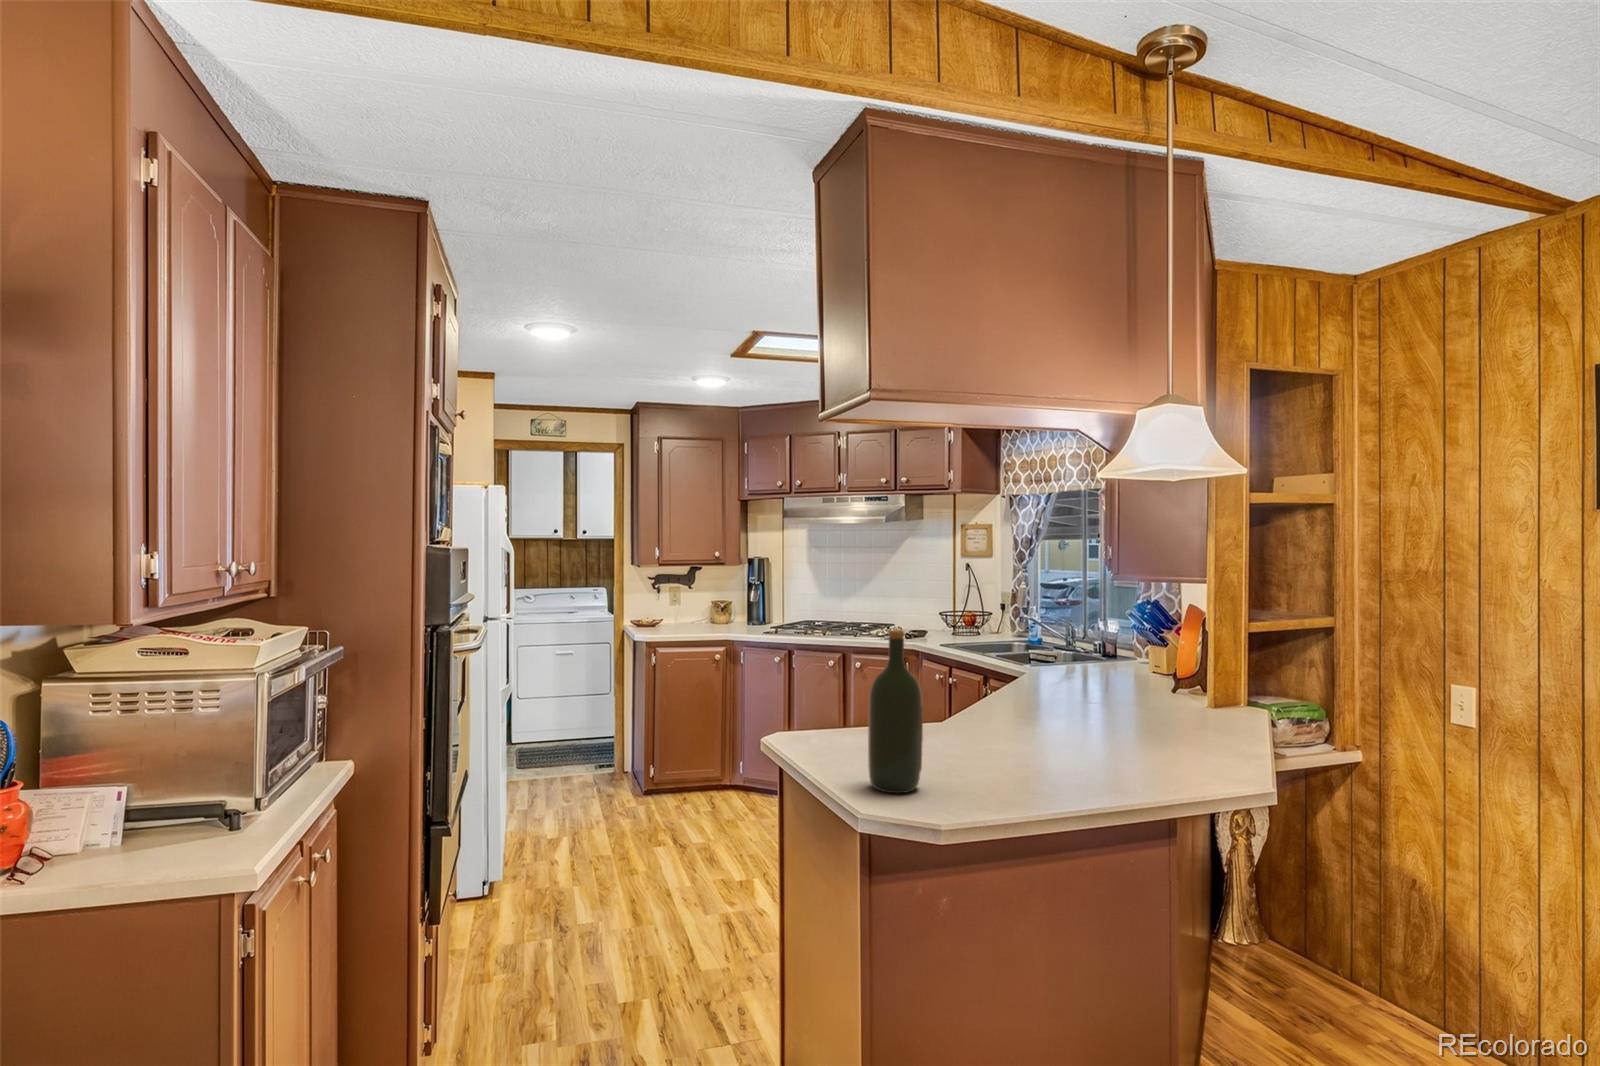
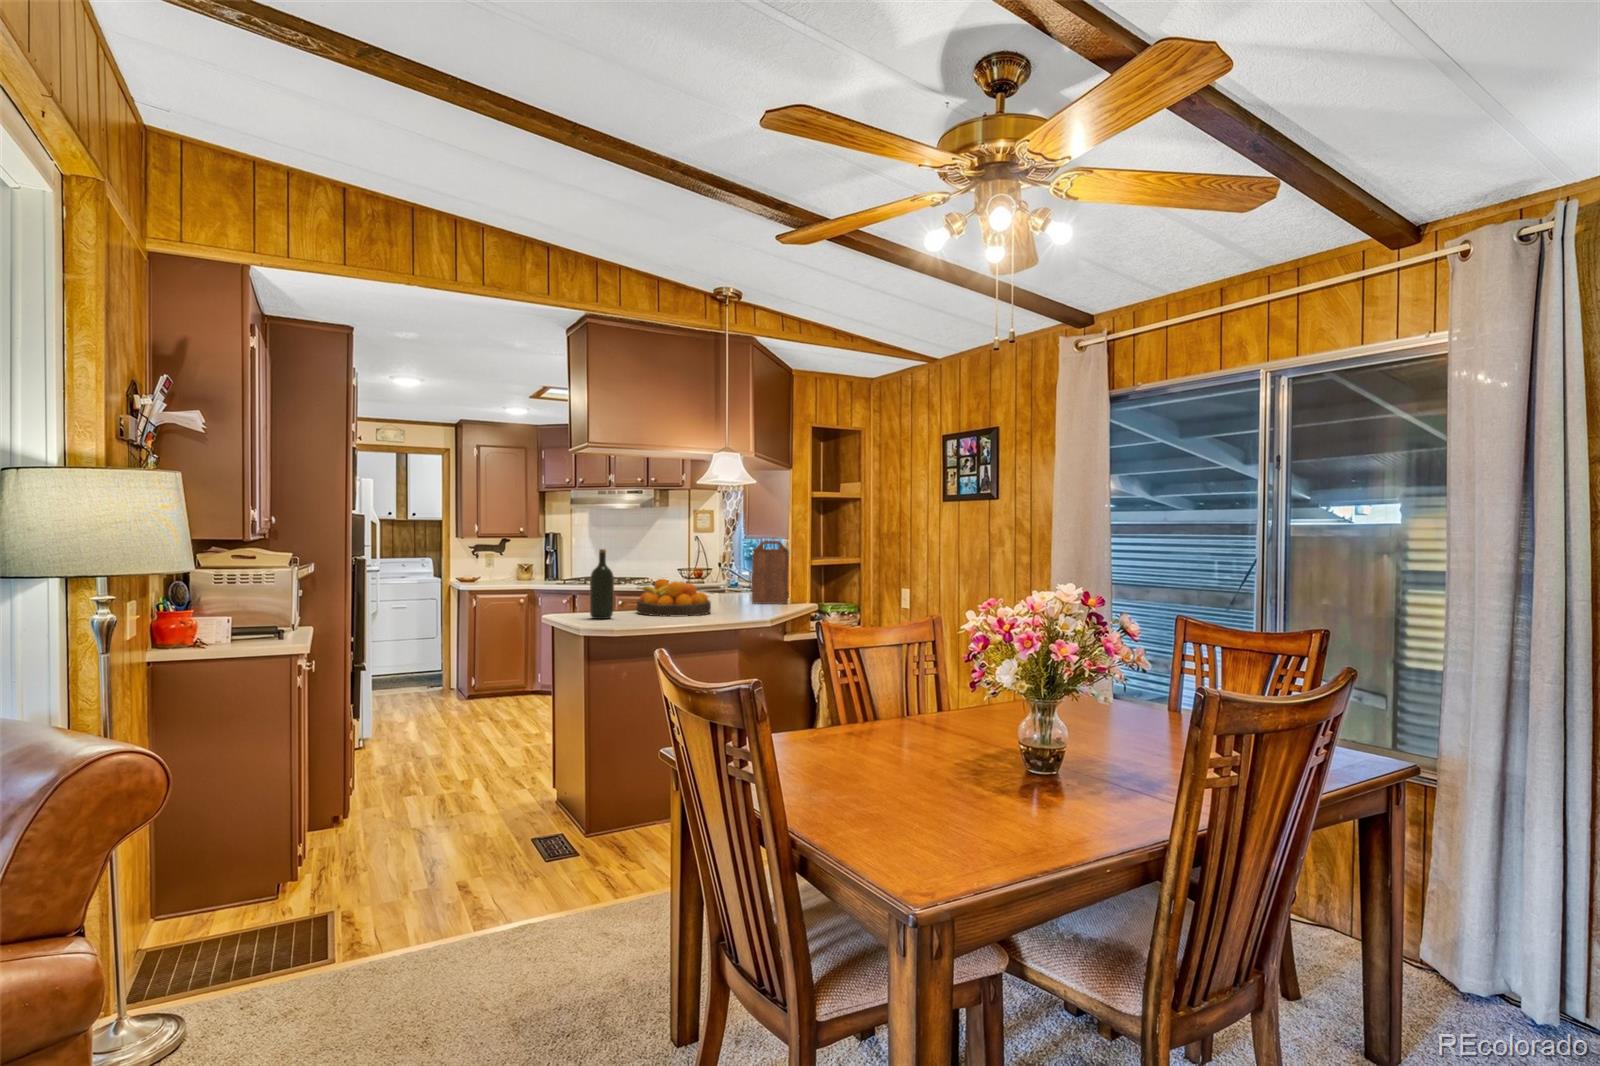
cutting board: none [1147,590,1226,717] -> present [752,541,789,604]
fruit bowl: none [950,681,1118,781] -> present [636,579,711,617]

